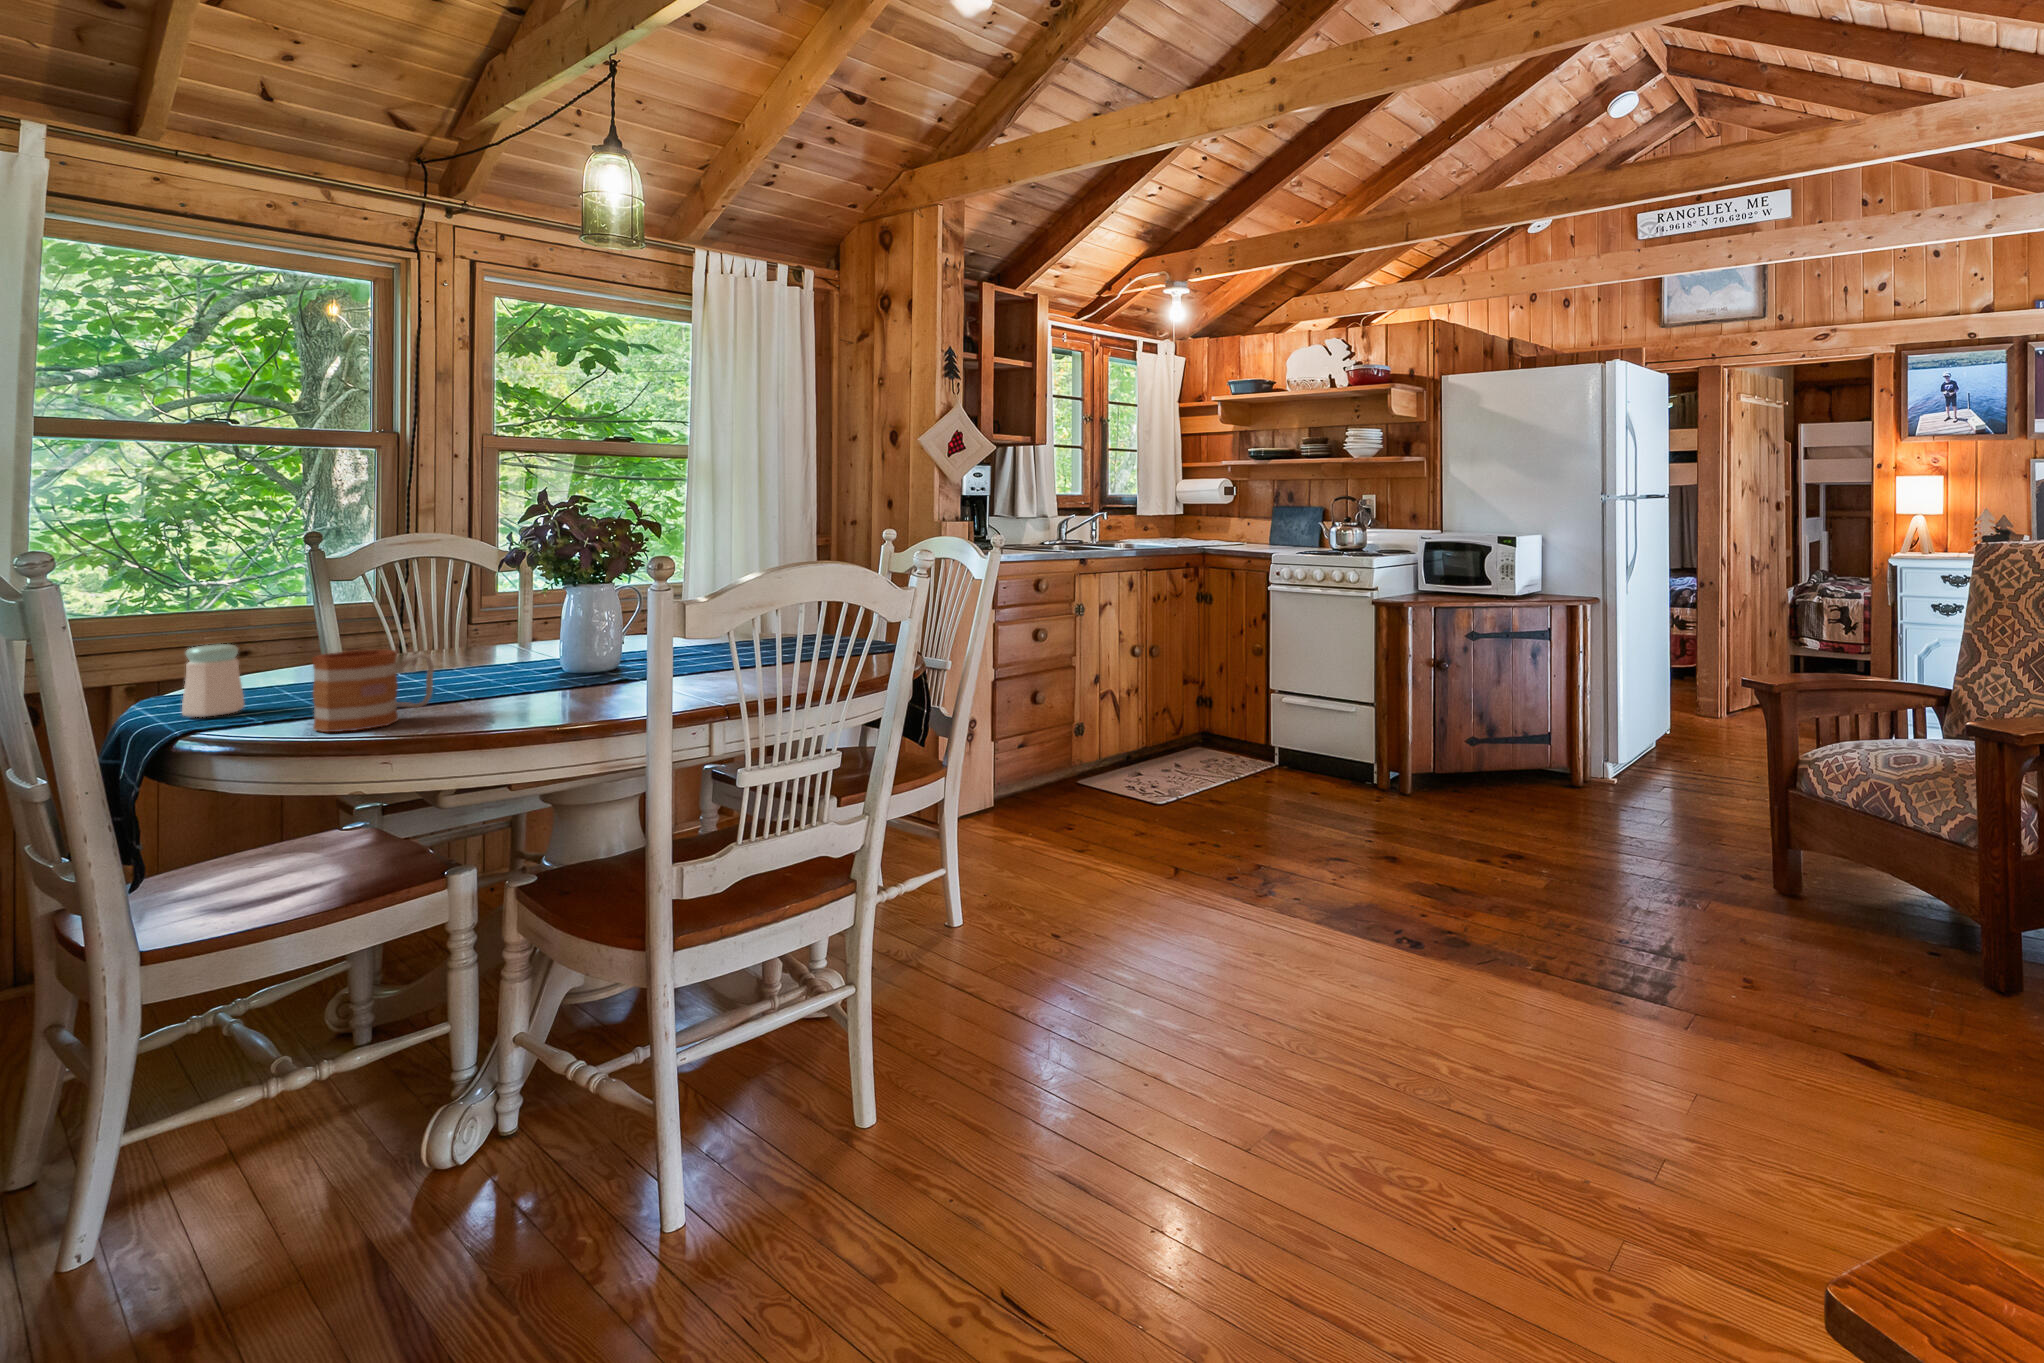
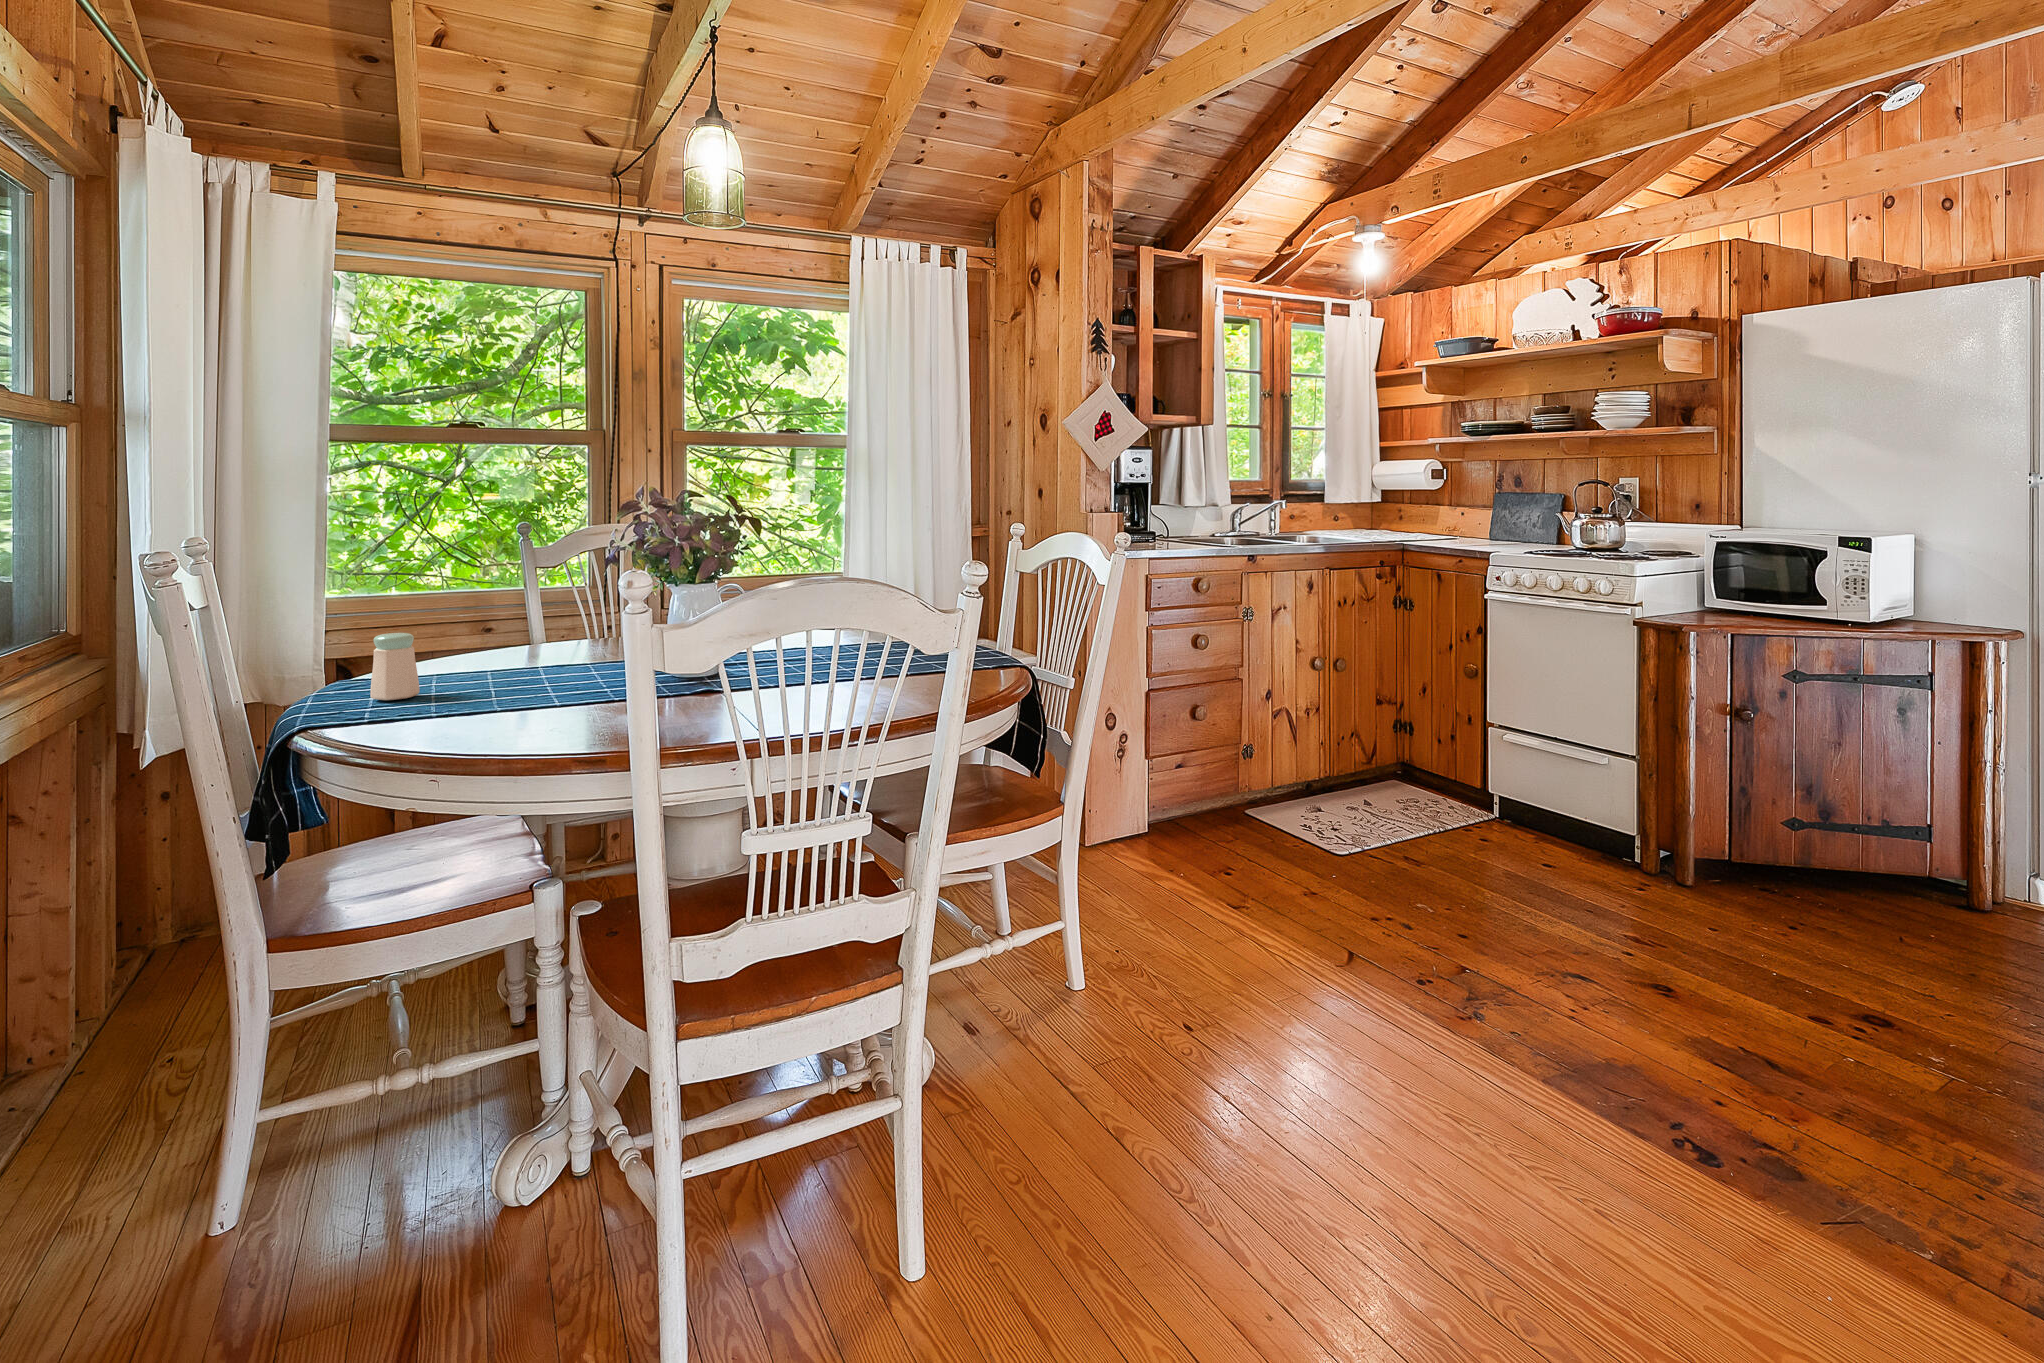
mug: present [312,649,434,732] -> none [449,644,552,725]

